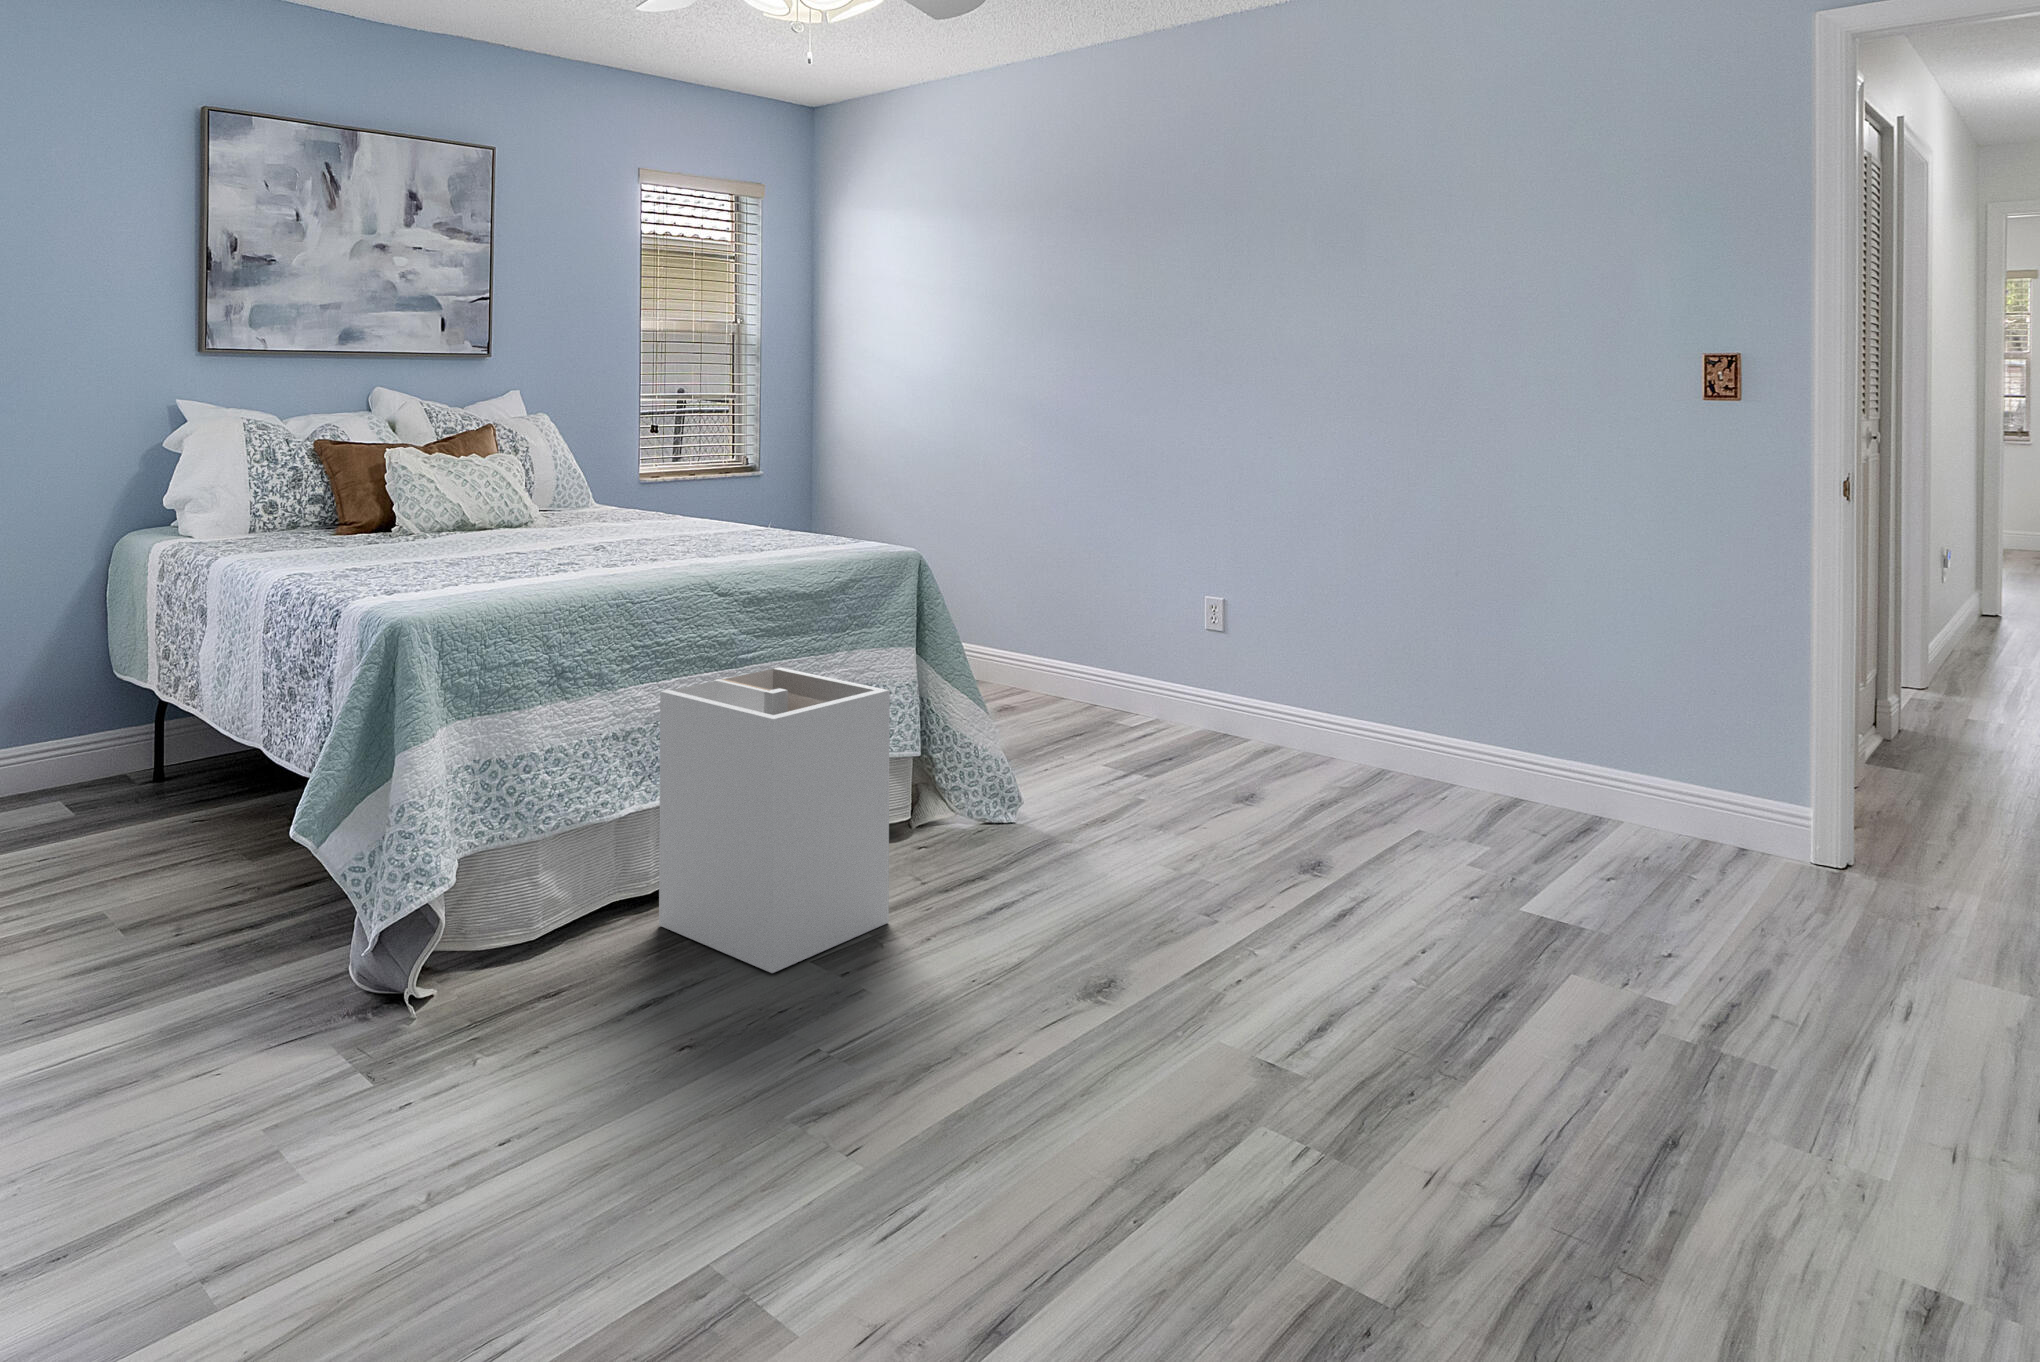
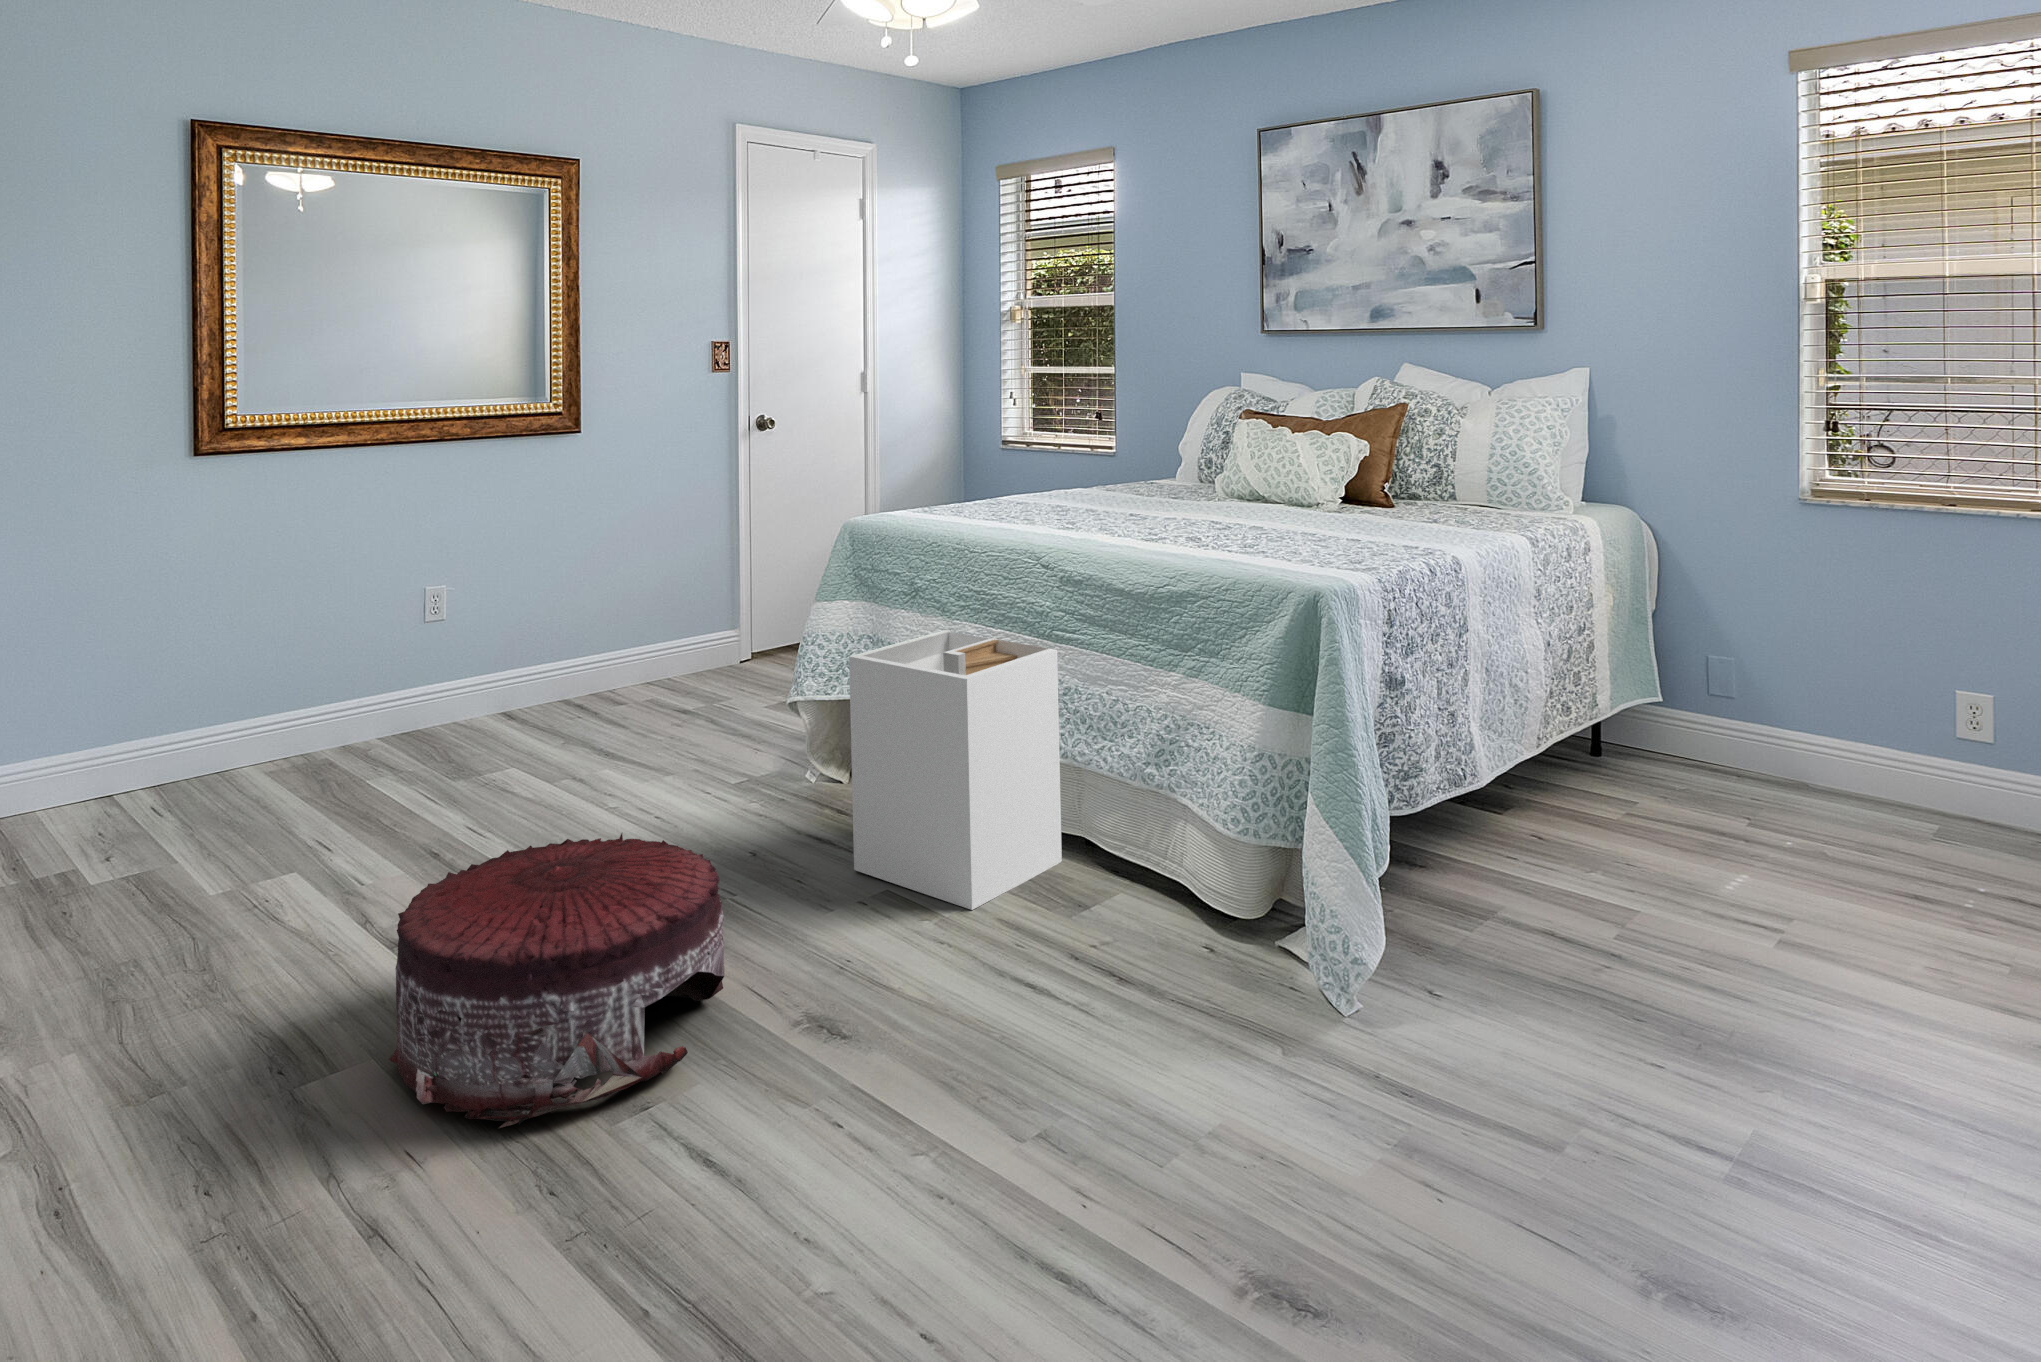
pouf: none [1005,886,1386,1216] -> present [389,833,724,1128]

